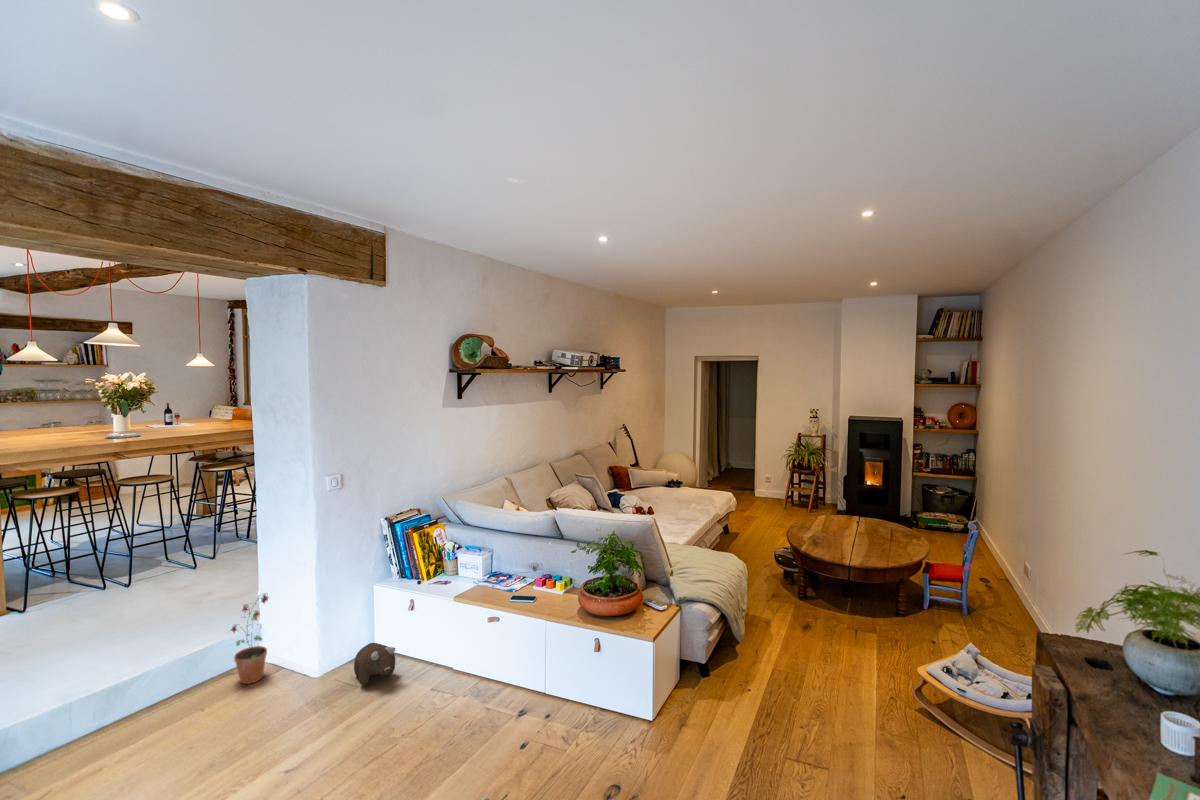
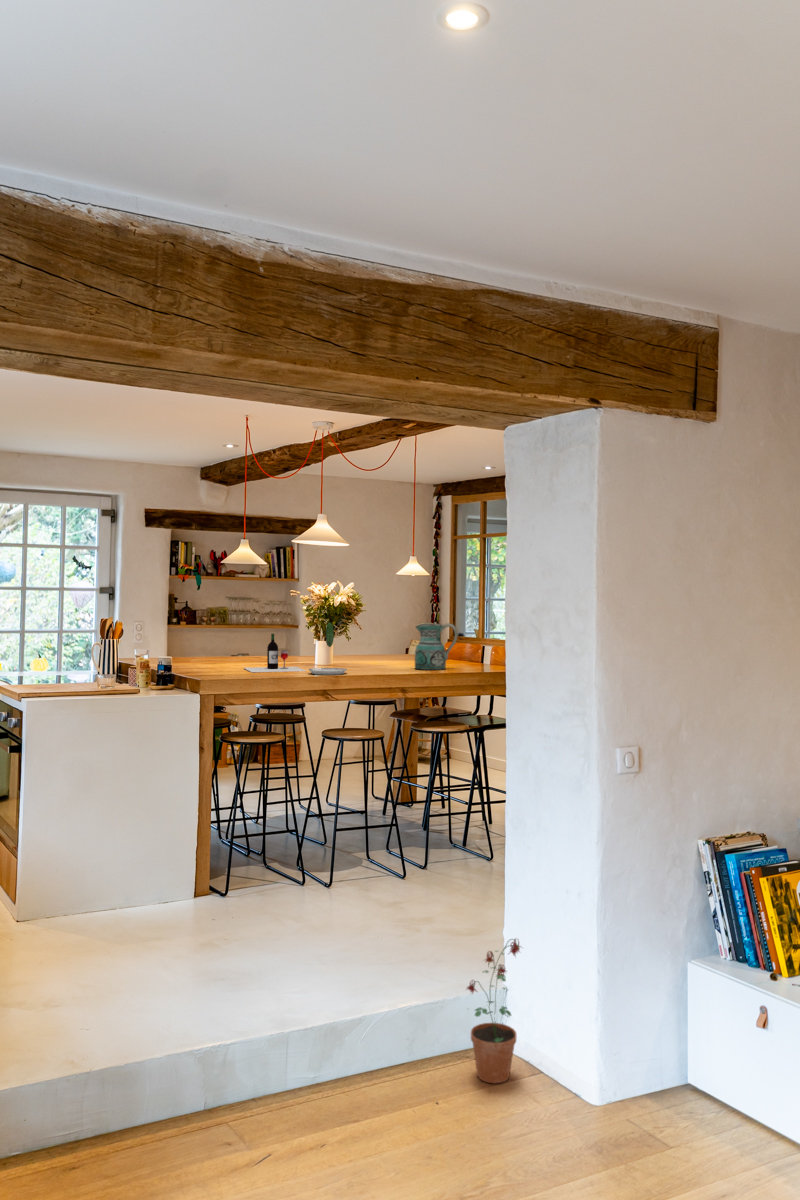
ceramic pitcher: none [200,398,234,430] -> present [415,623,458,670]
wine bottle: present [146,403,193,428] -> present [244,634,306,672]
plush toy: present [354,643,395,686] -> none [657,1069,736,1146]

